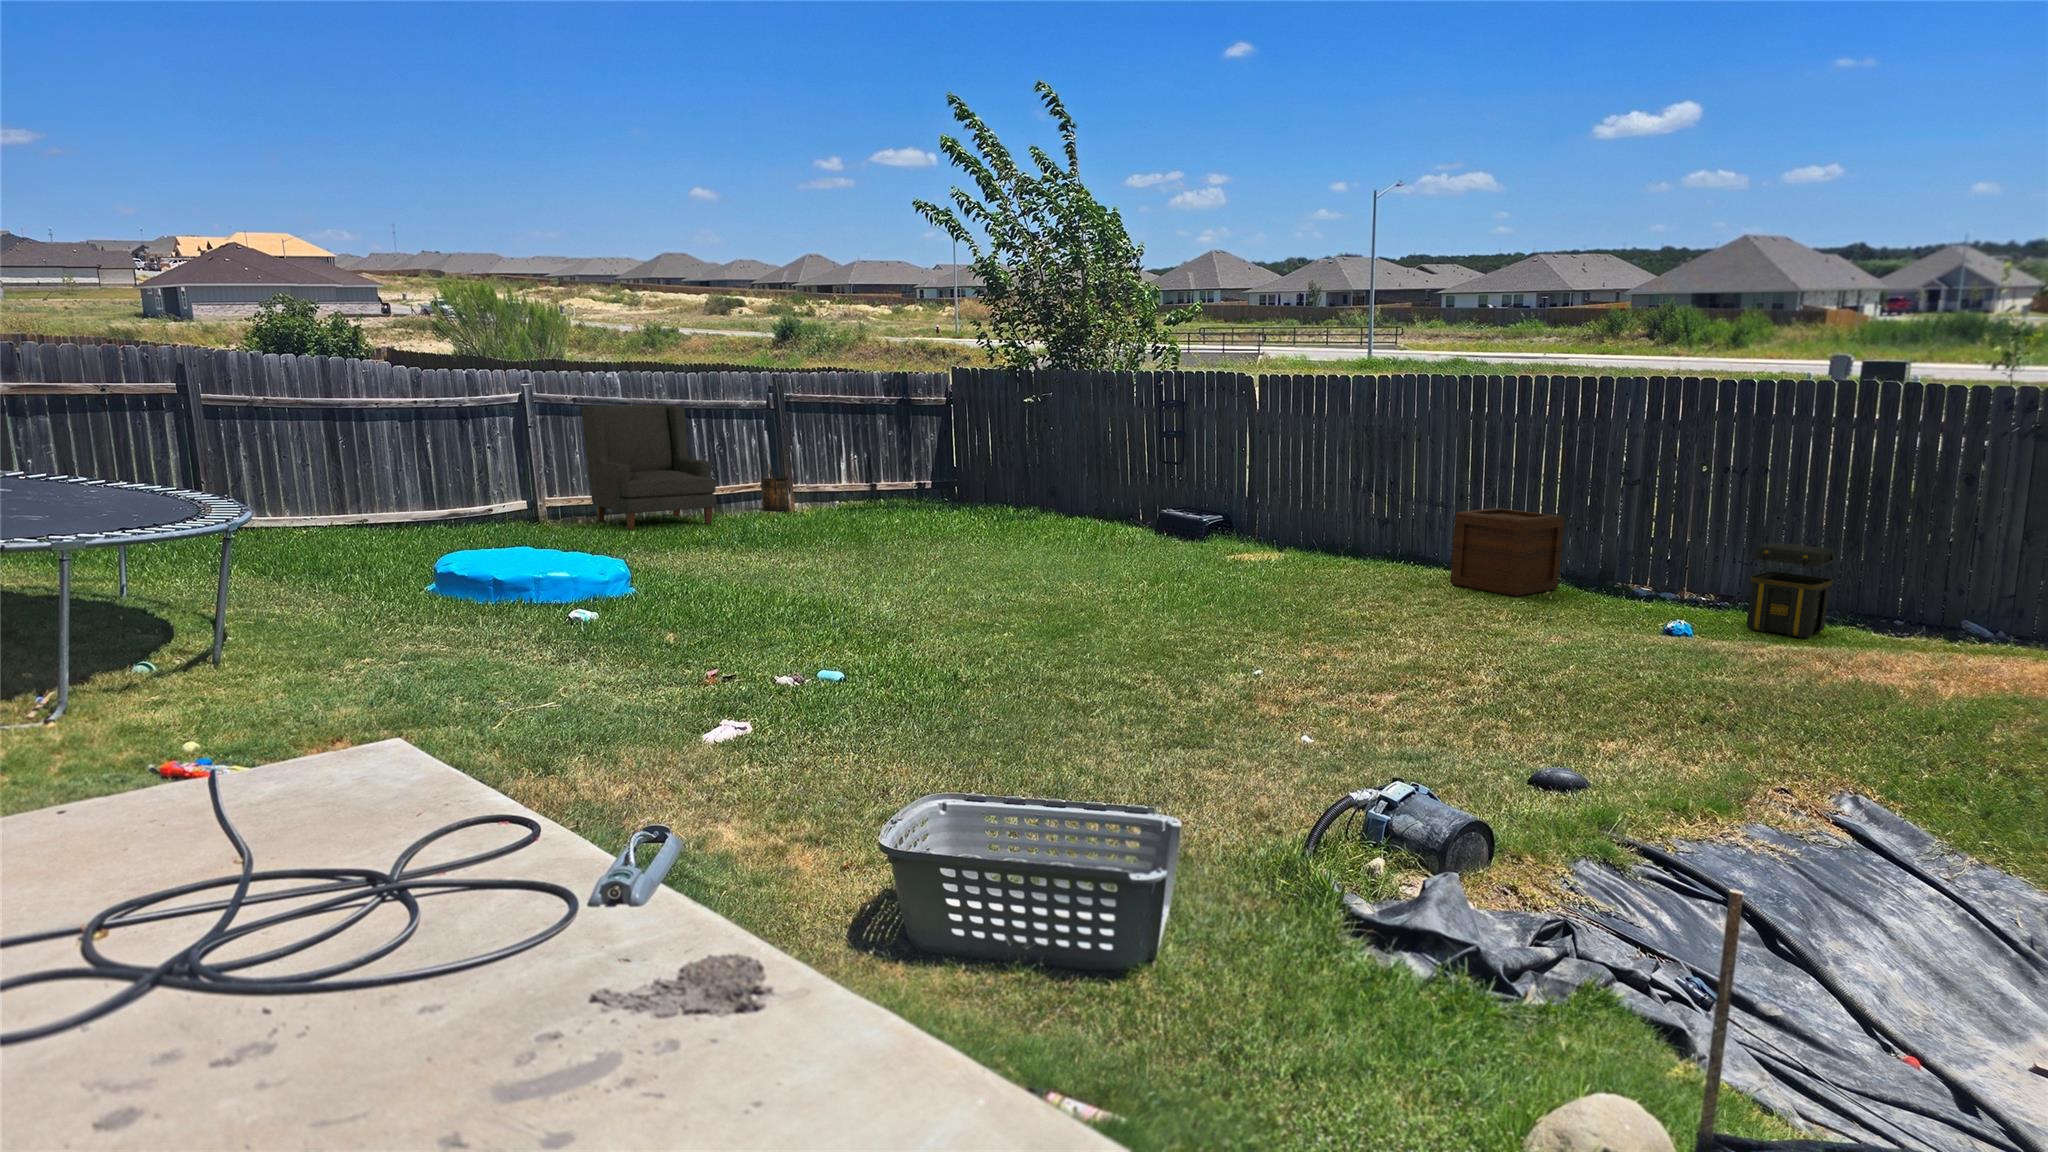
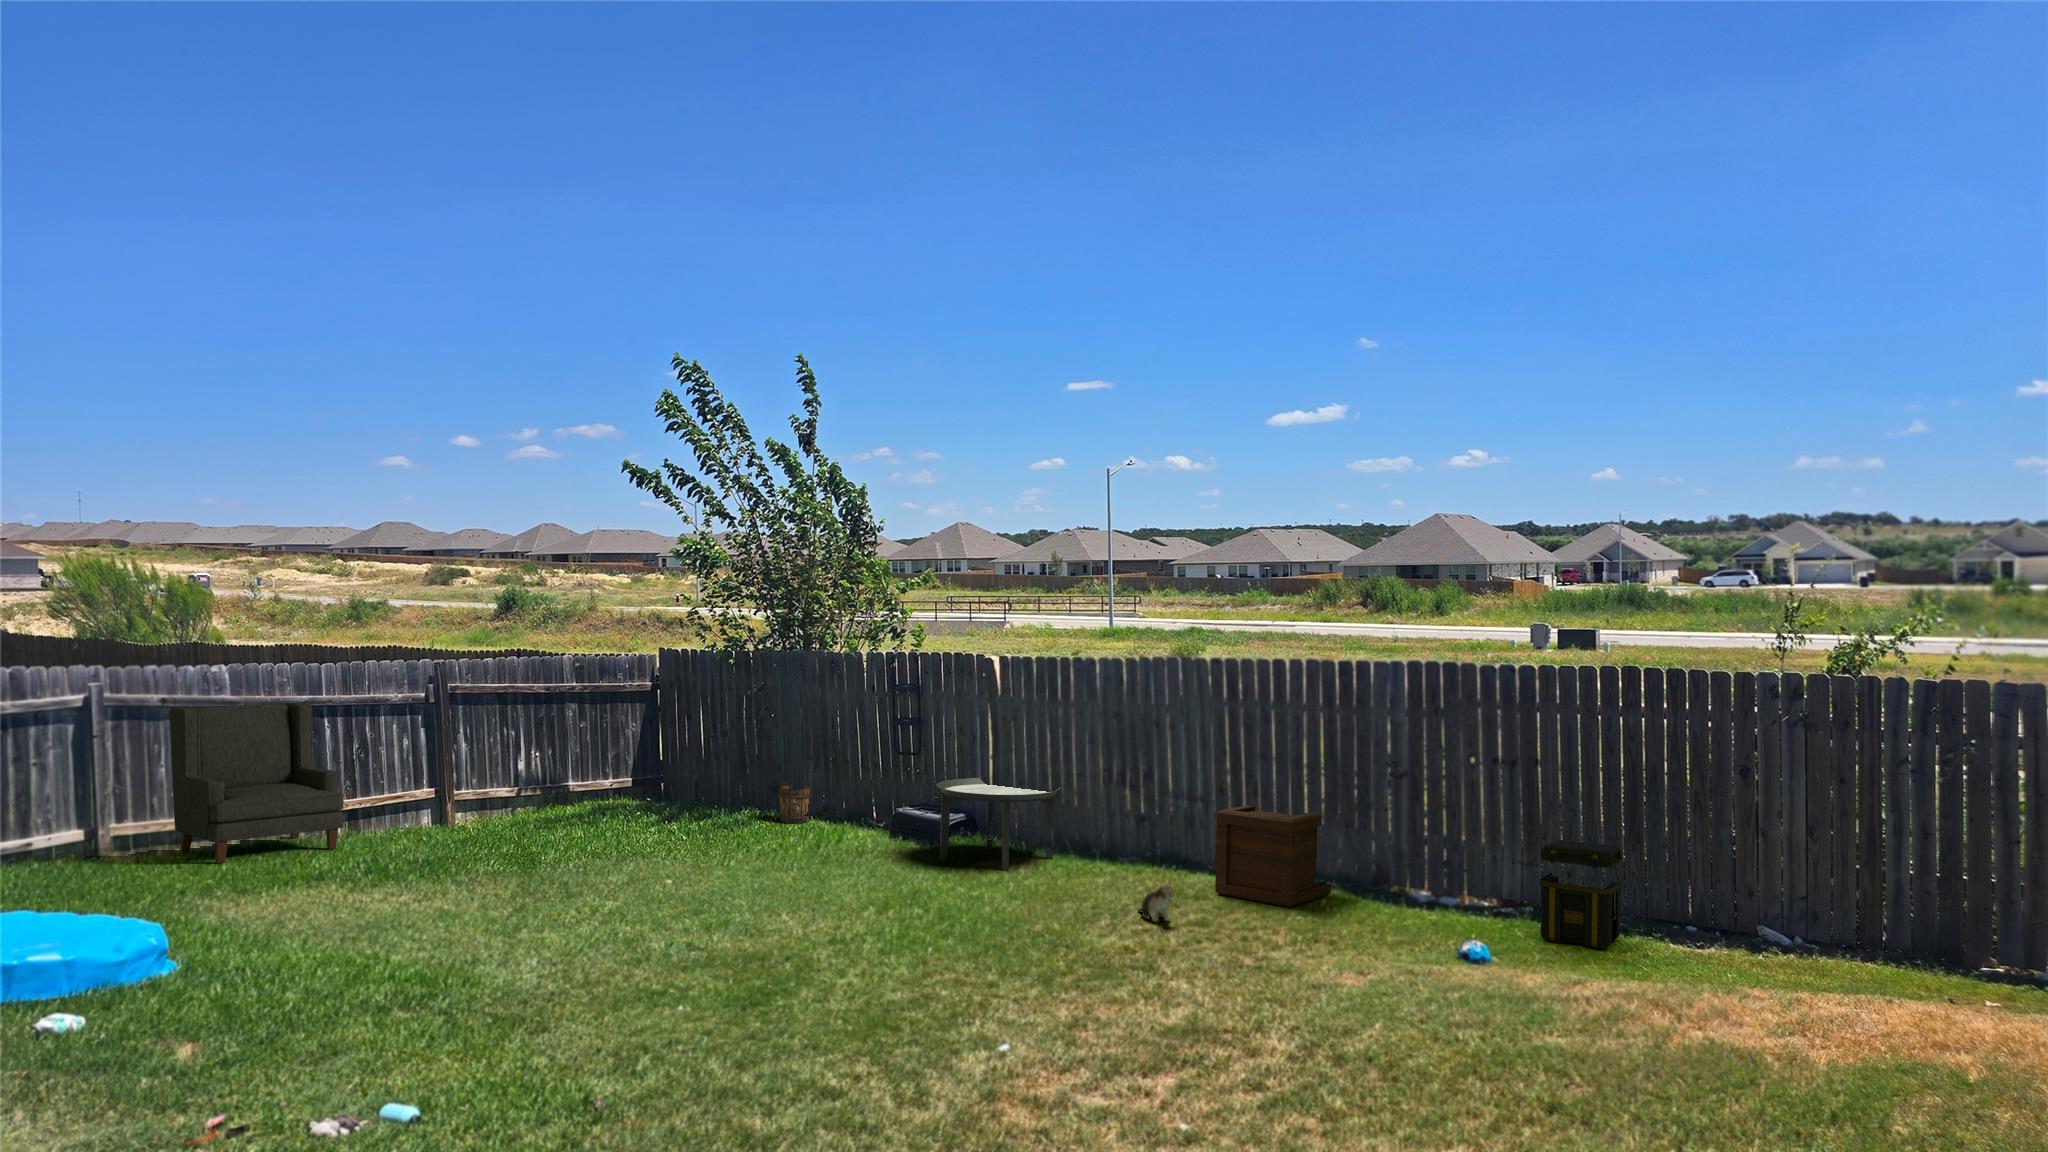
bucket: present [760,464,790,511] -> present [778,782,811,824]
round table: none [1203,483,1315,560] -> present [936,778,1061,870]
plush toy: none [1378,569,1413,601] -> present [1138,884,1173,922]

